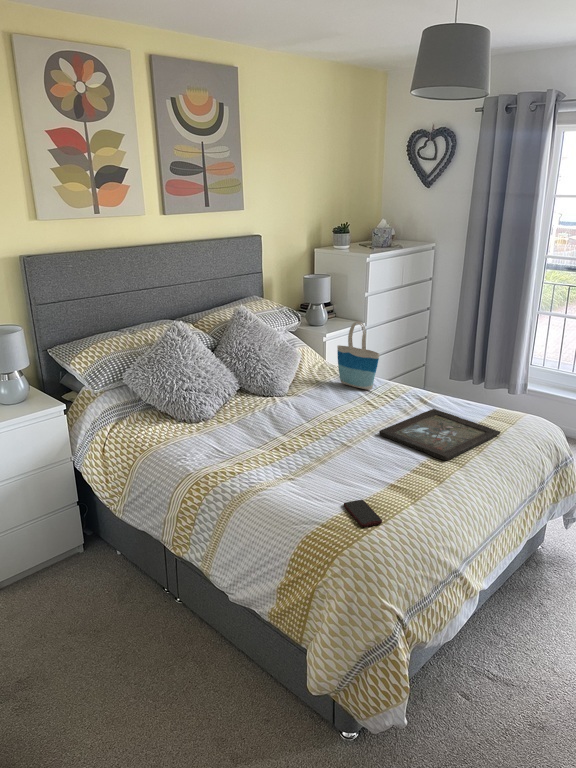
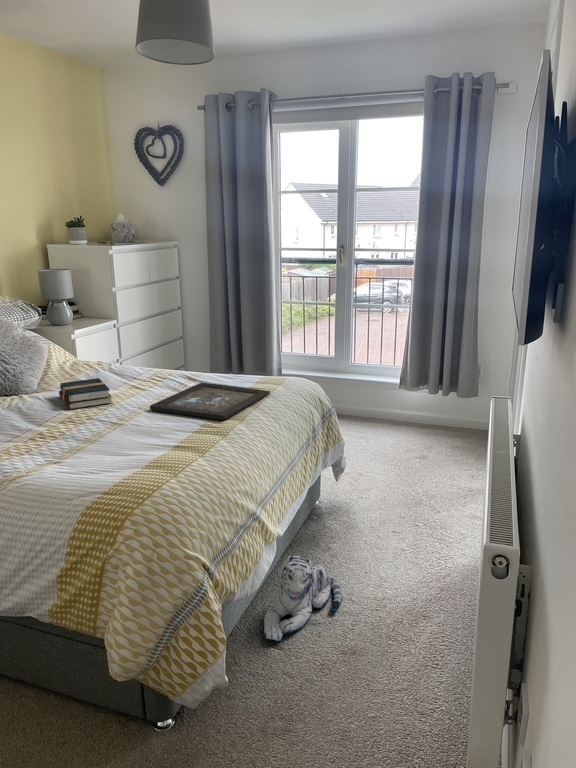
tote bag: present [337,321,380,390] -> none [89,304,137,377]
hardback book: none [304,392,348,421] -> present [59,378,113,409]
smartphone: present [344,500,382,527] -> none [124,463,171,486]
plush toy: none [453,611,542,689] -> present [264,556,342,641]

